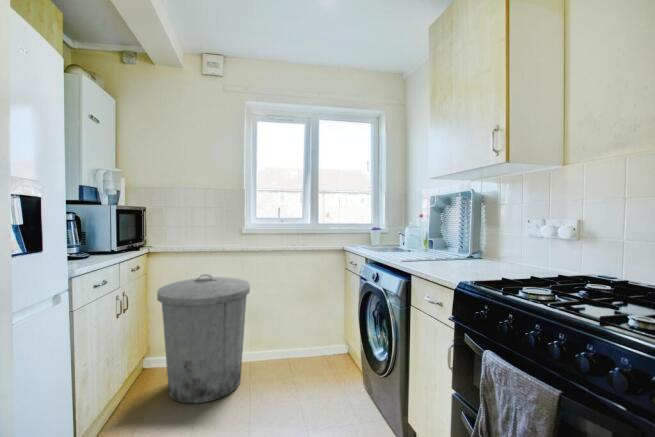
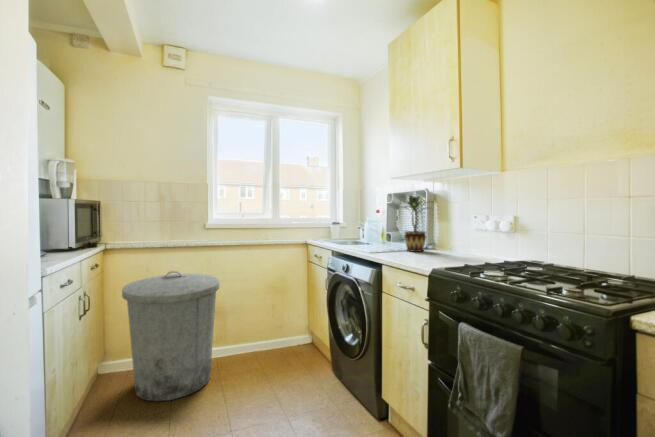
potted plant: none [433,196,484,261] -> present [404,195,426,252]

